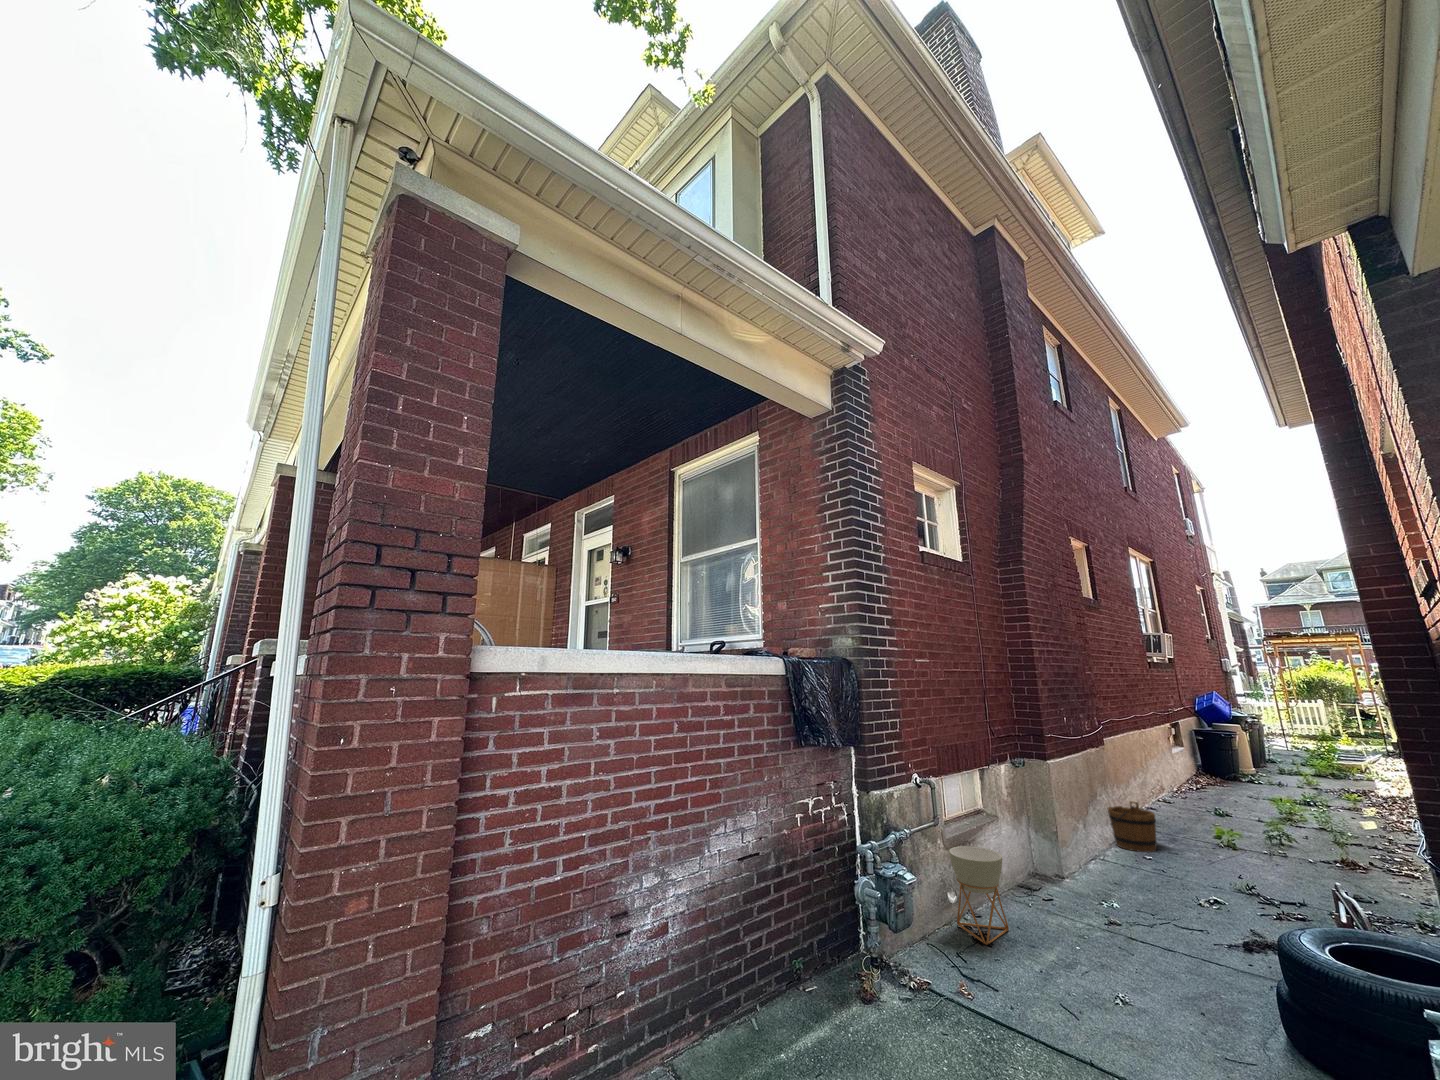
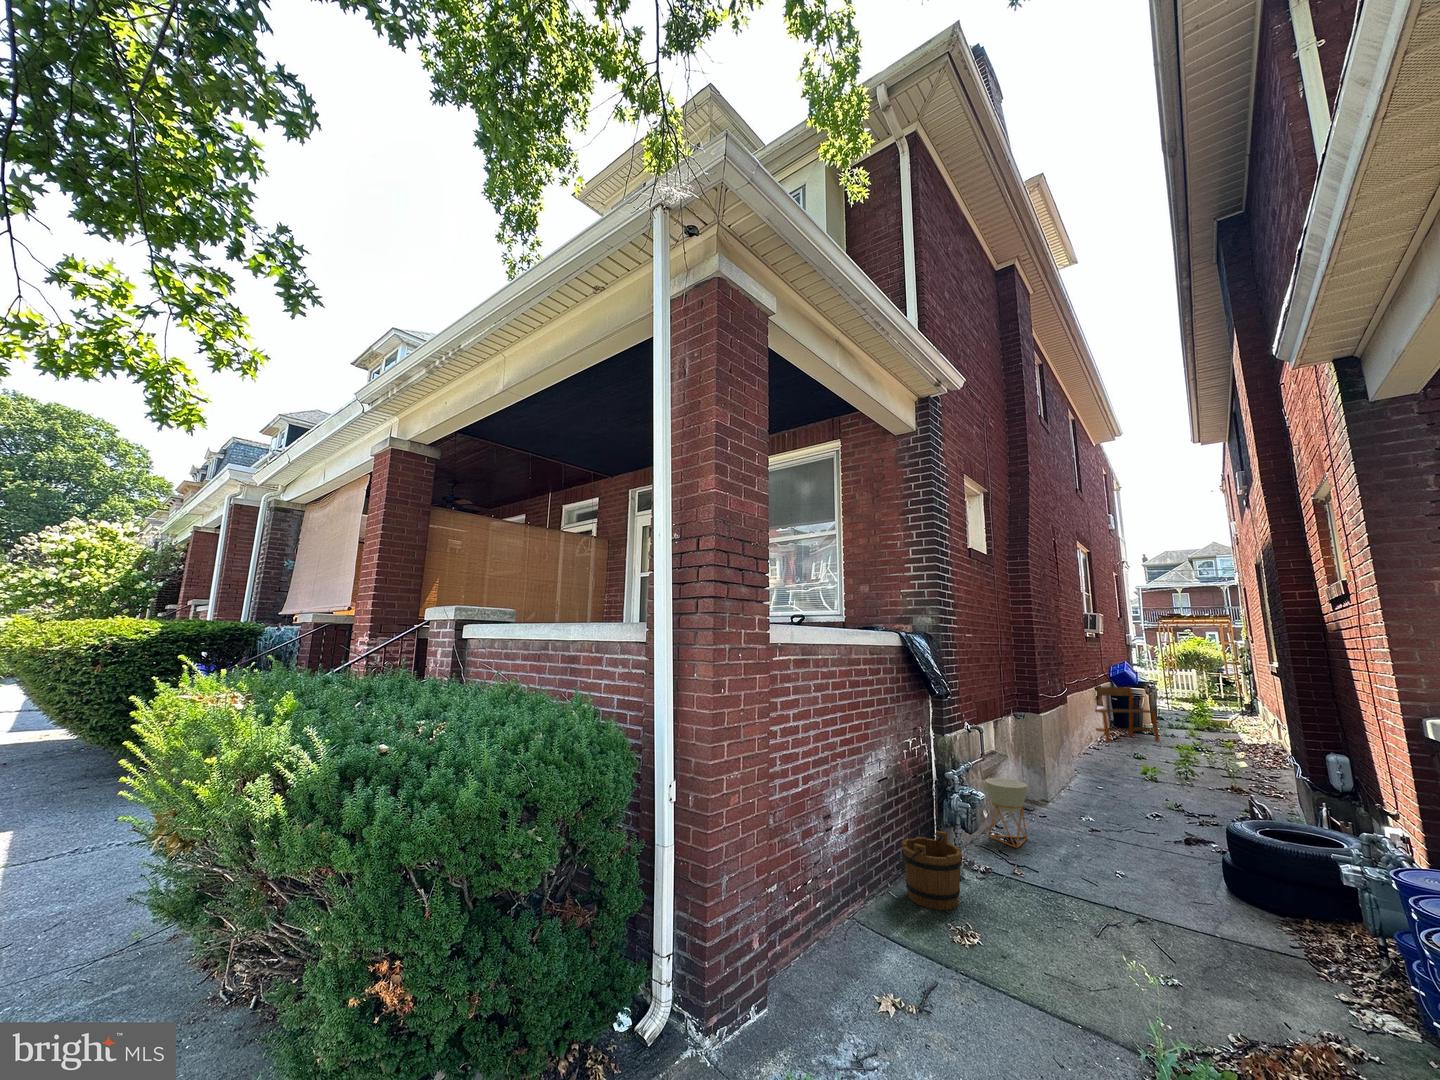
bench: none [1154,722,1258,793] -> present [1093,686,1160,742]
bucket: present [1108,801,1157,852] -> present [902,831,962,910]

